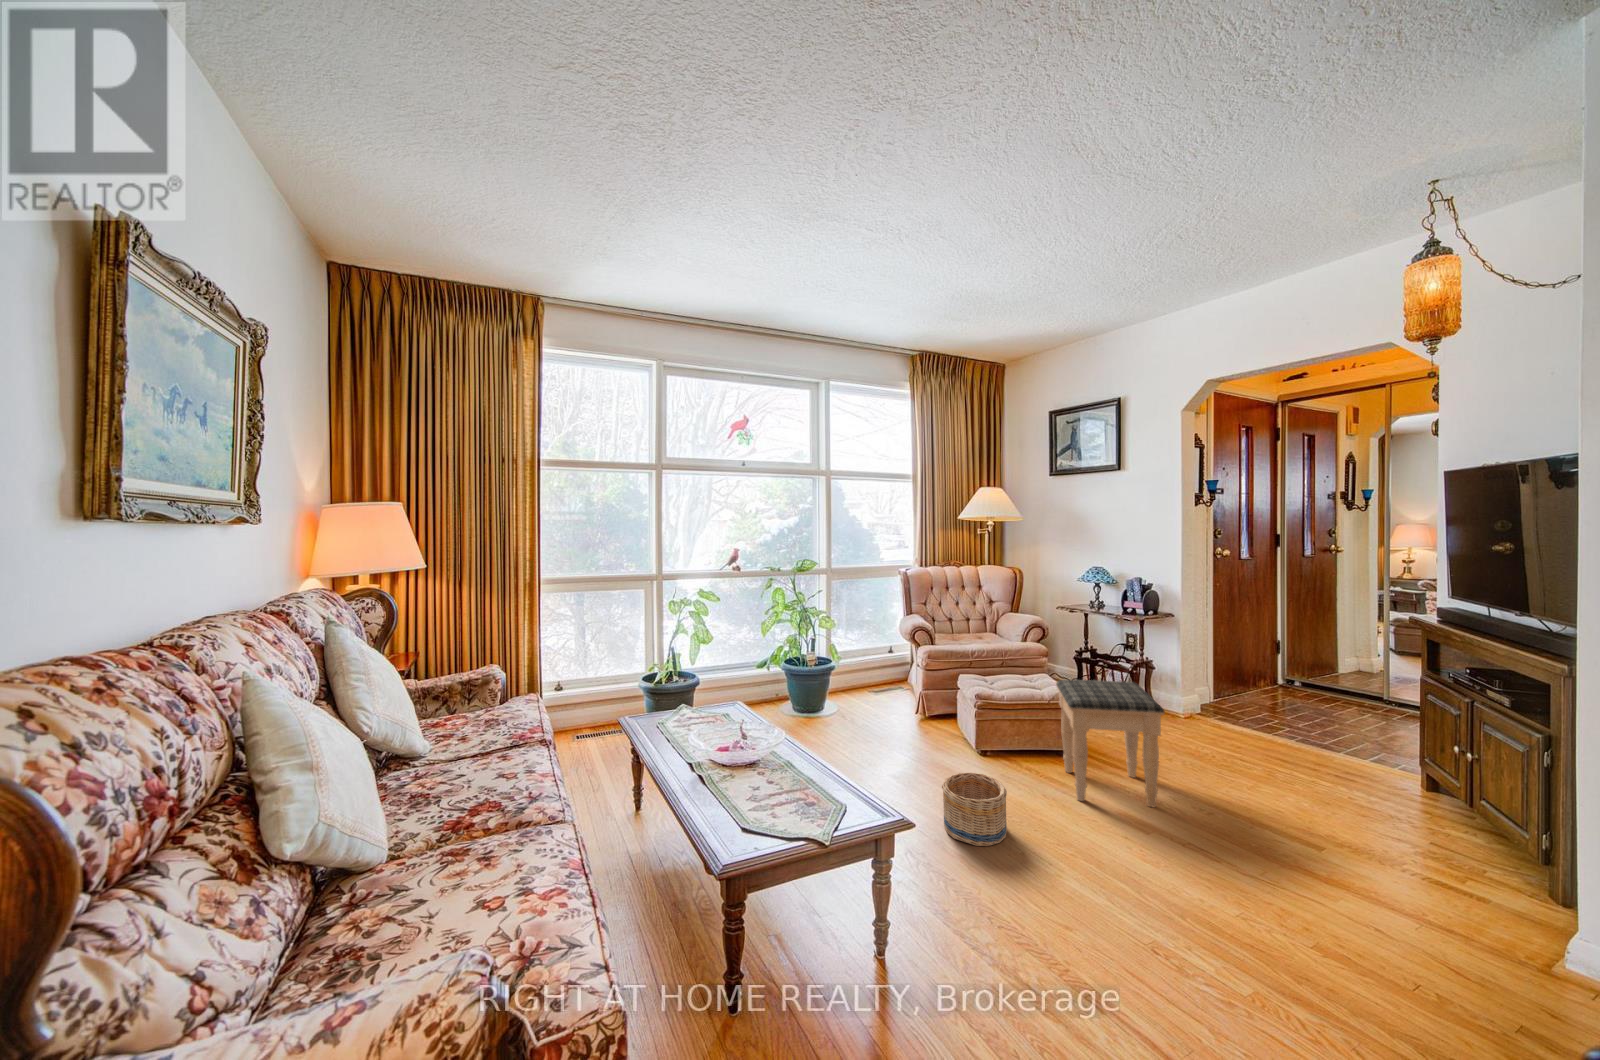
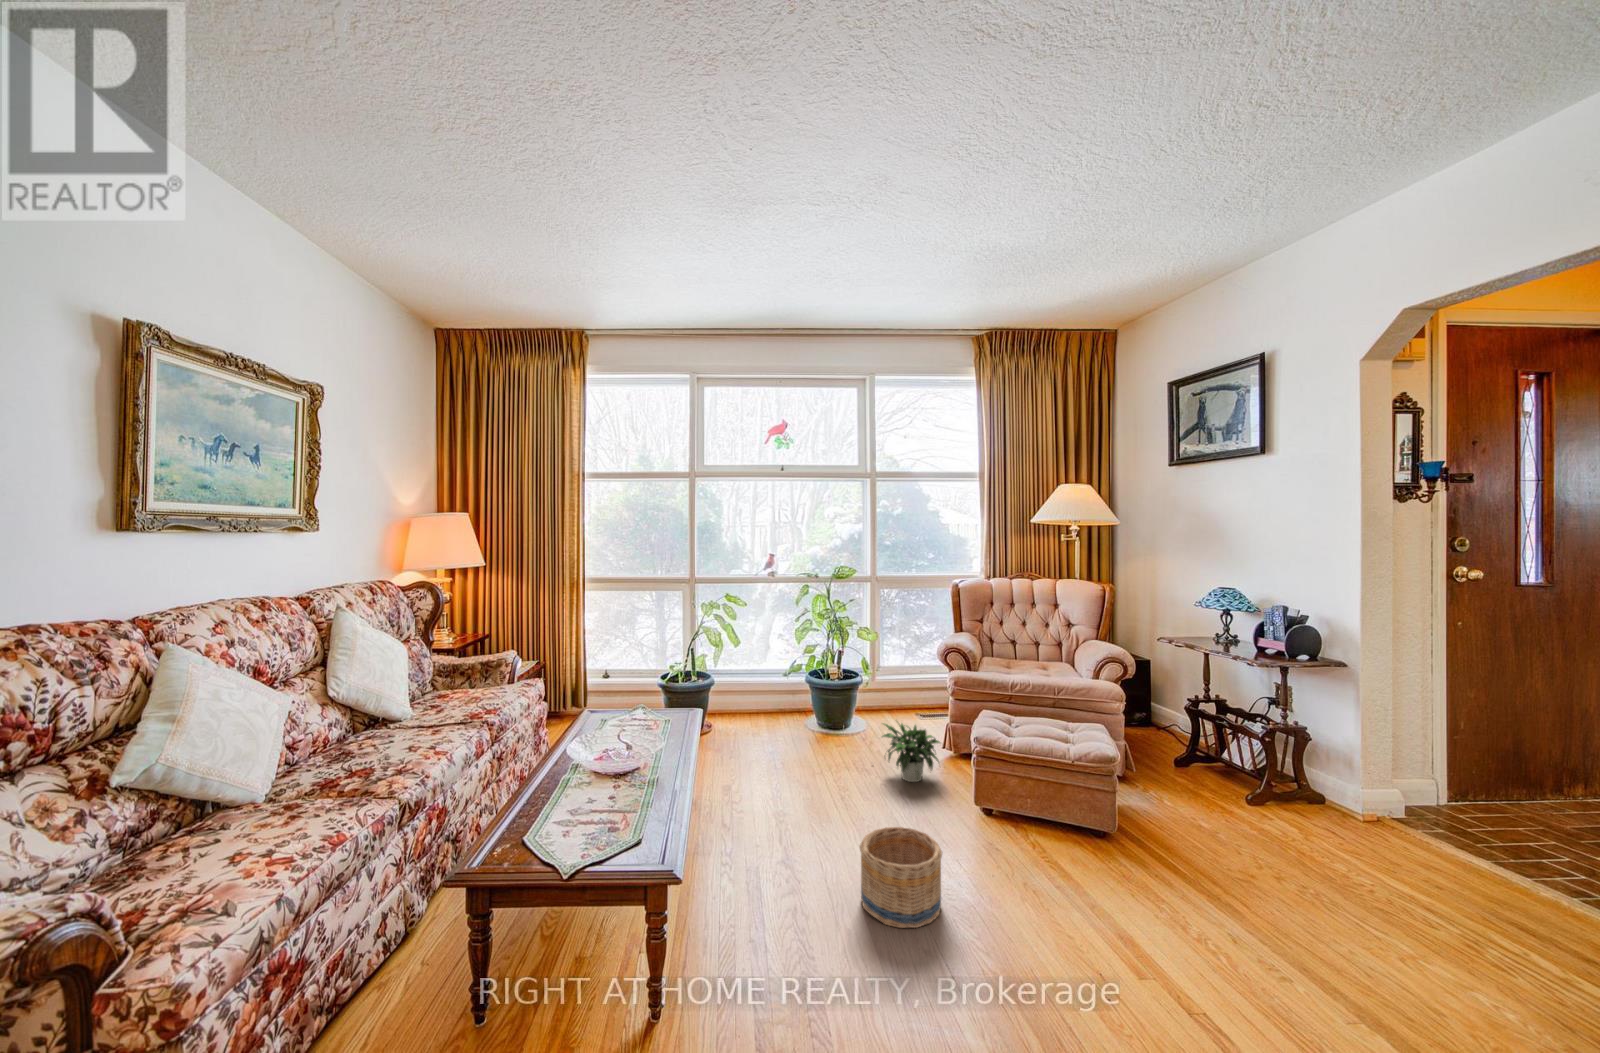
footstool: present [1056,679,1165,807] -> none [1063,728,1204,933]
potted plant: none [867,691,932,740] -> present [882,723,940,782]

